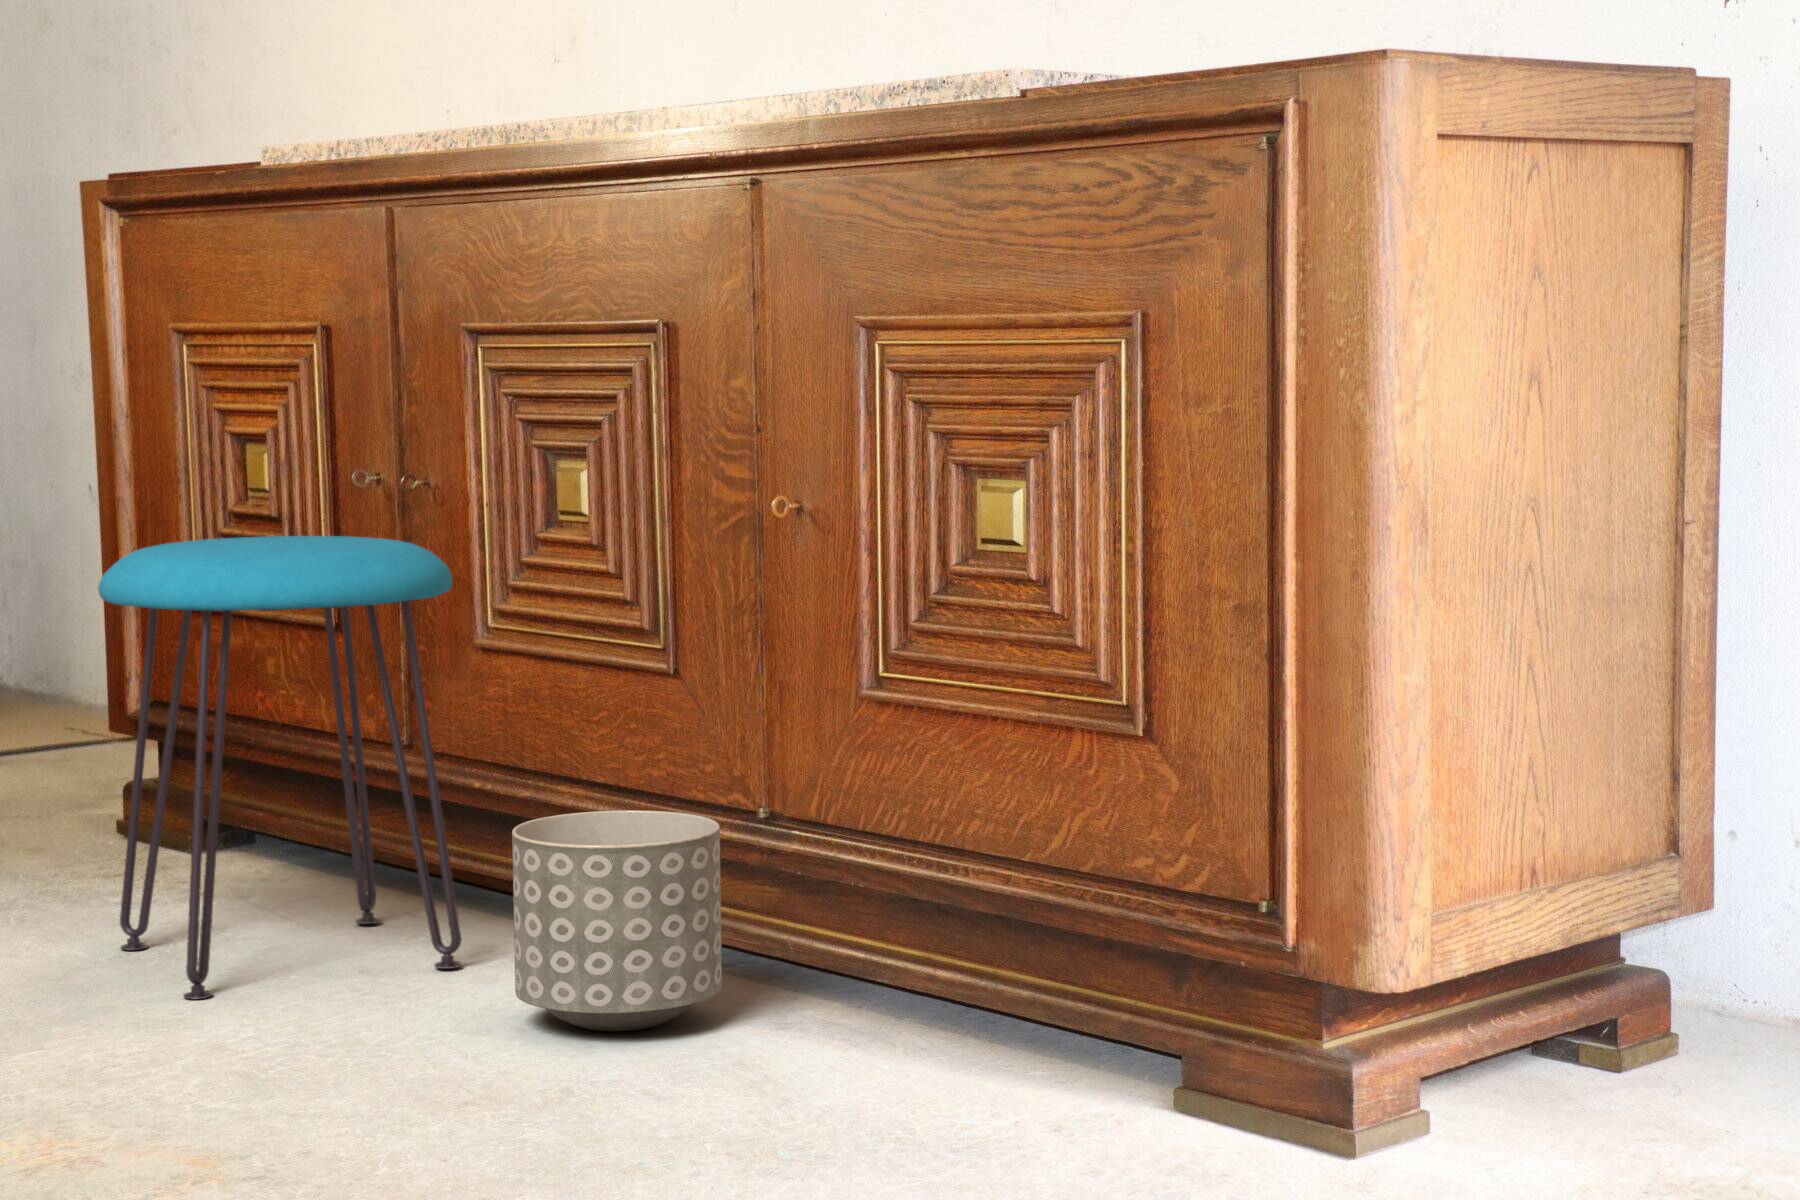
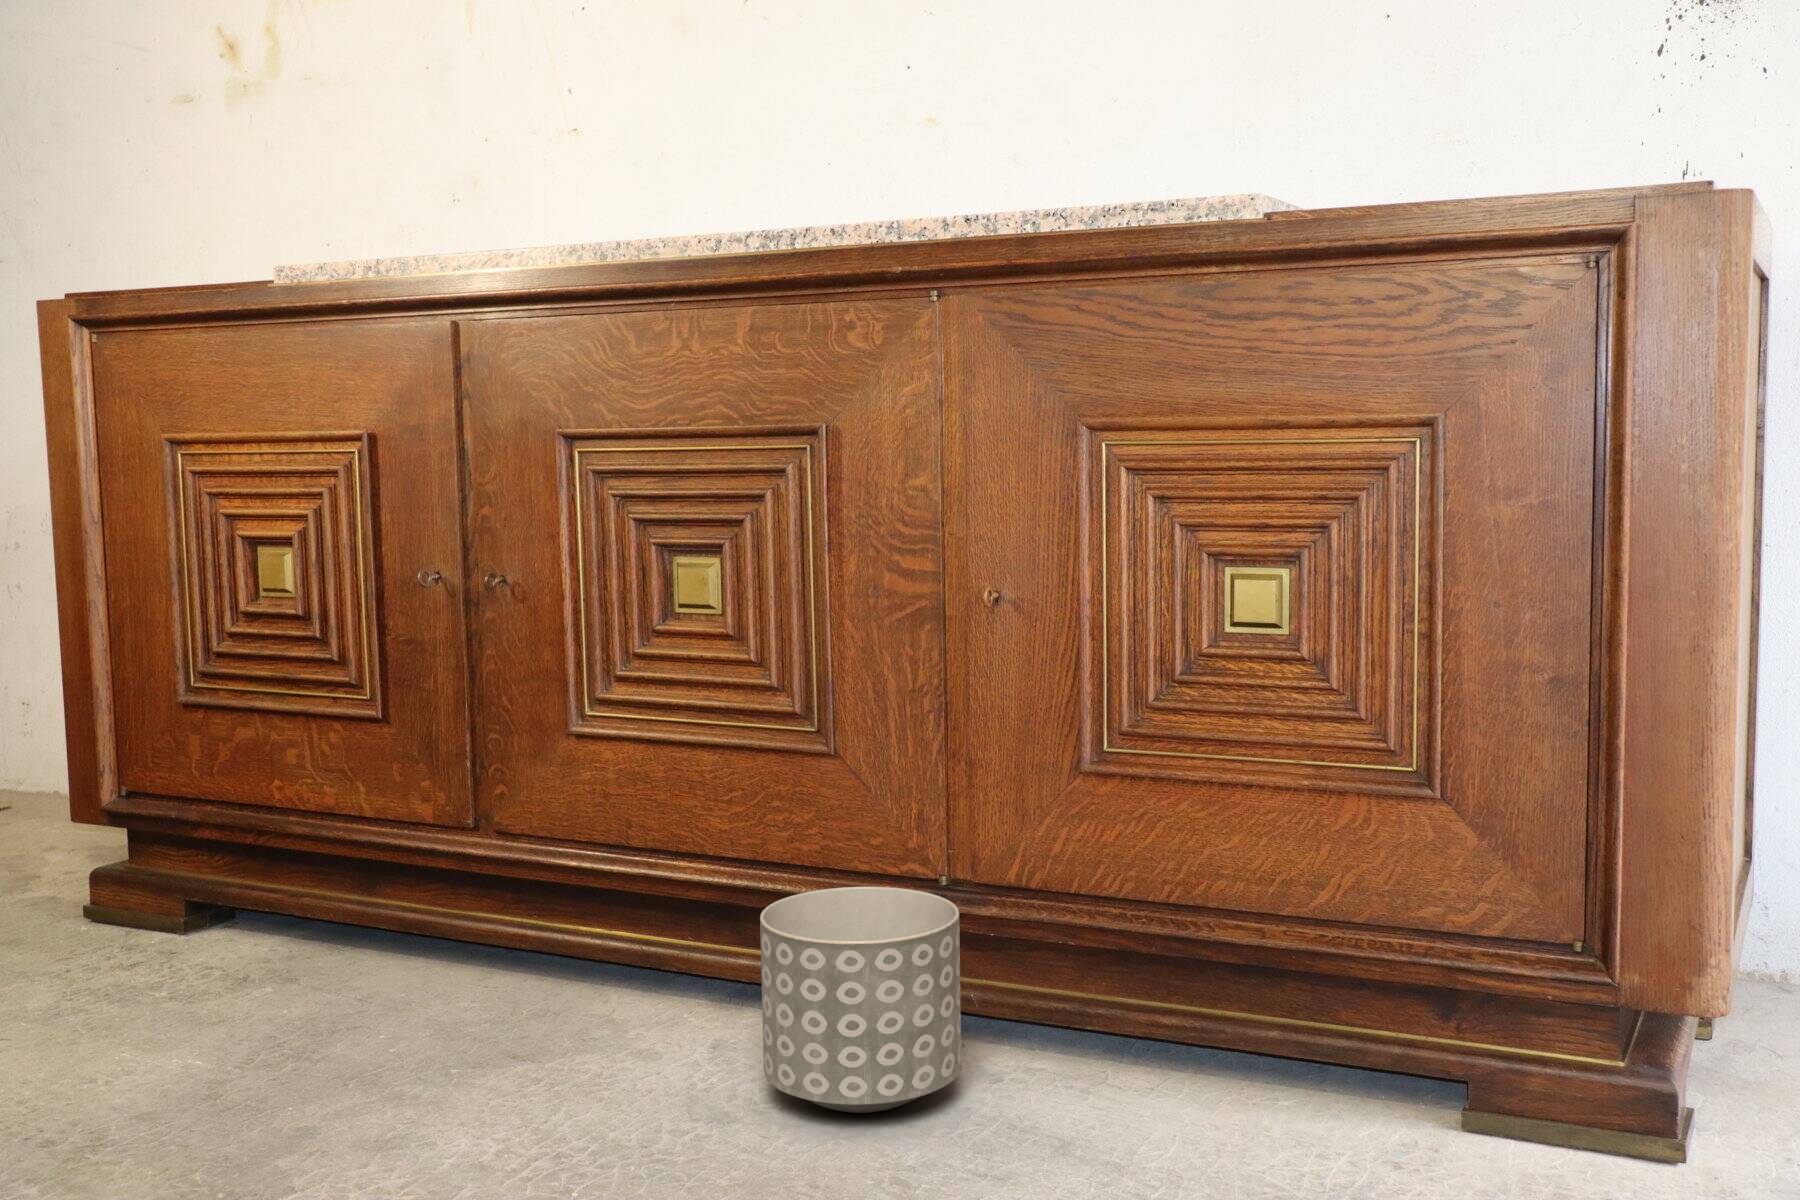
stool: present [98,536,461,999] -> none [235,637,624,1132]

